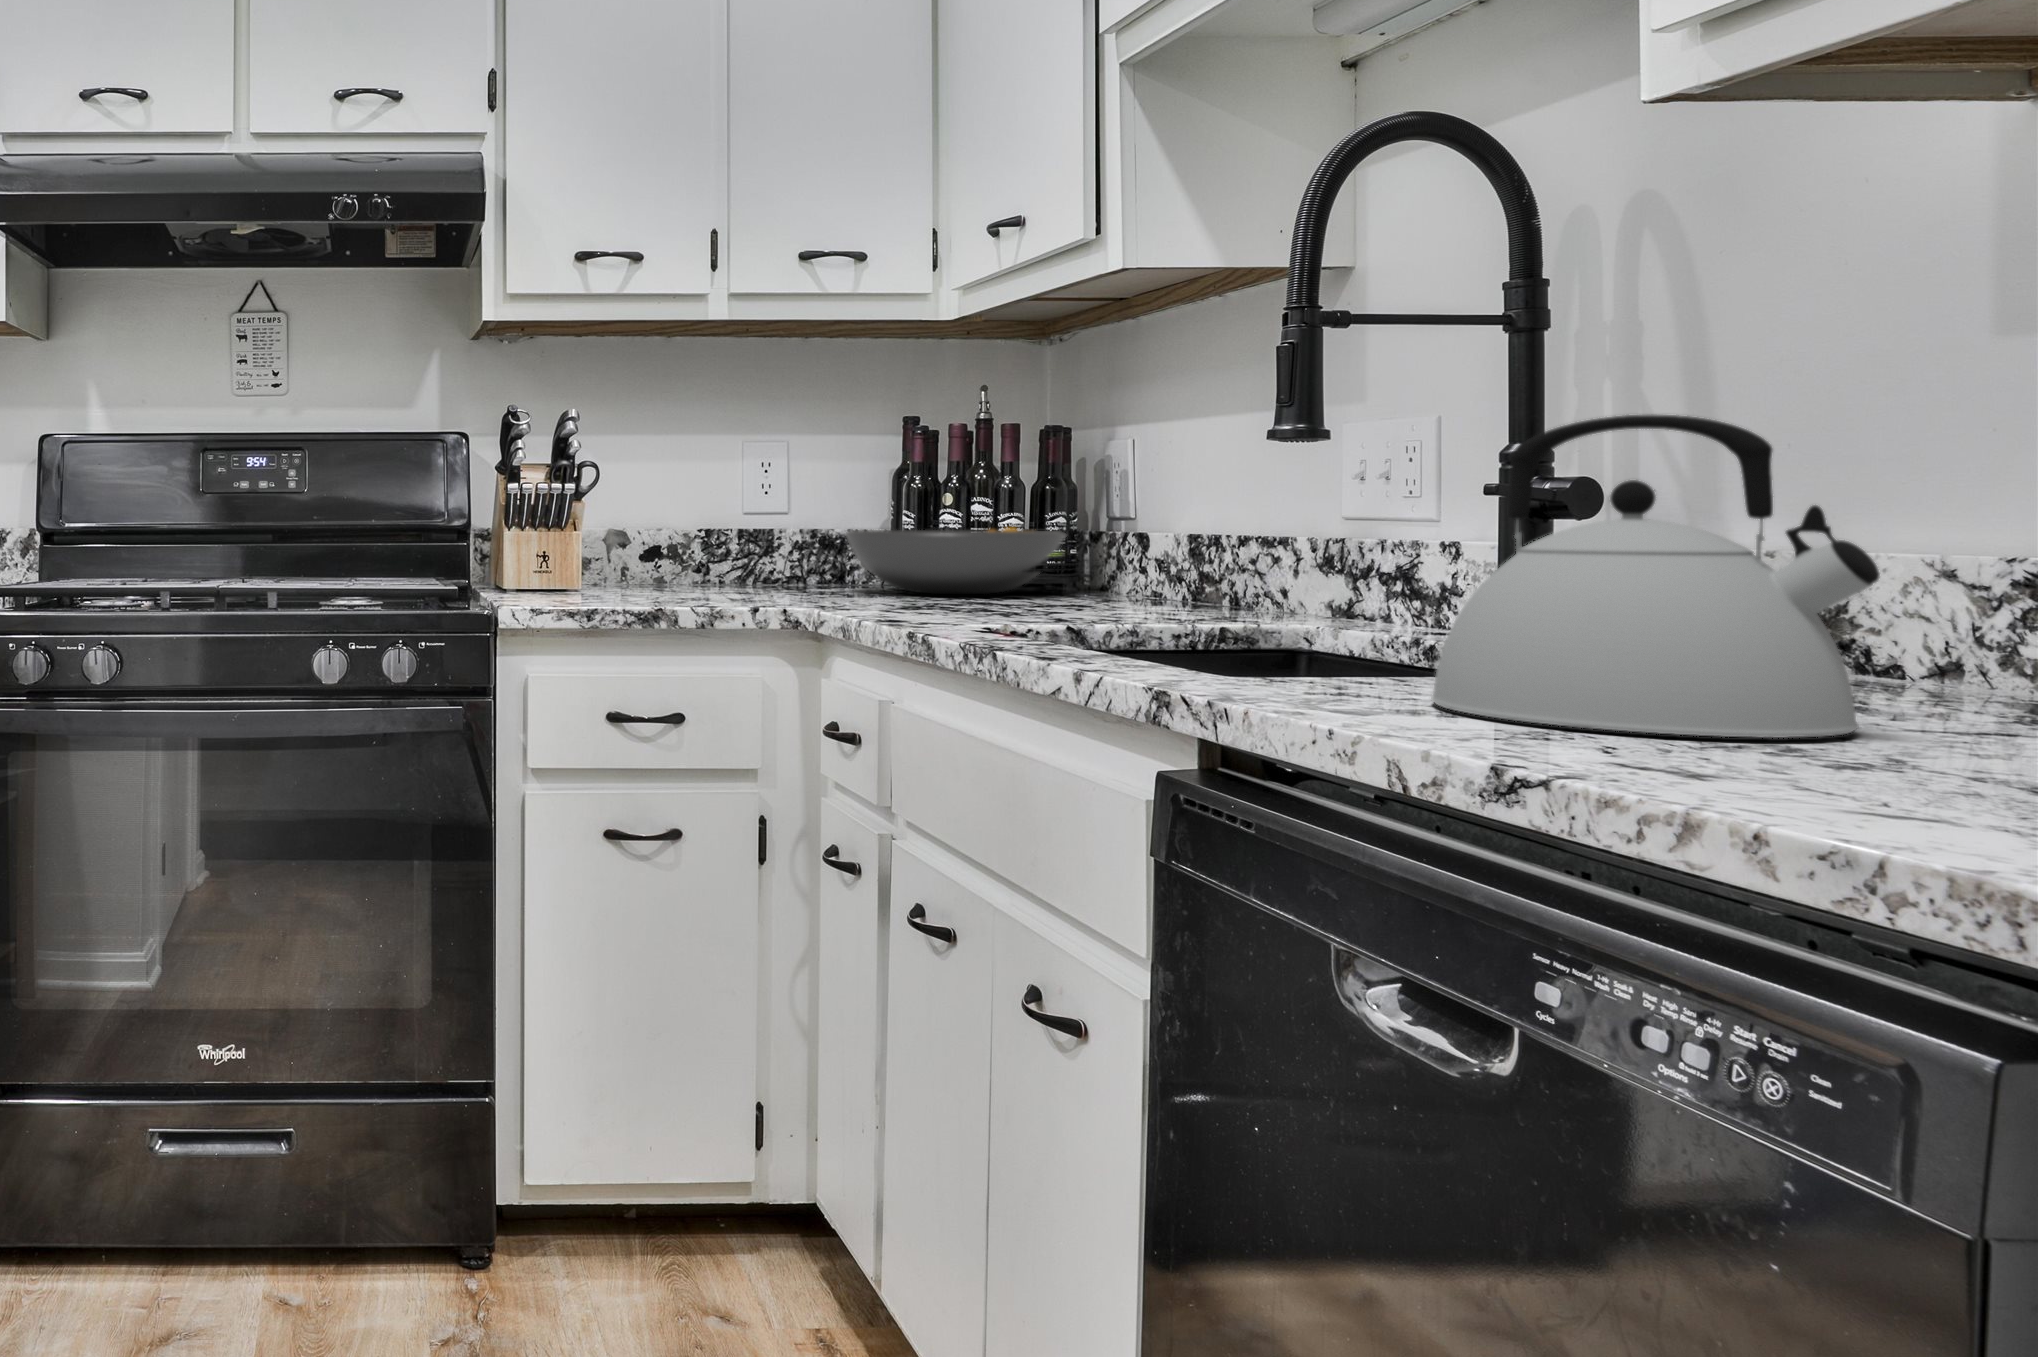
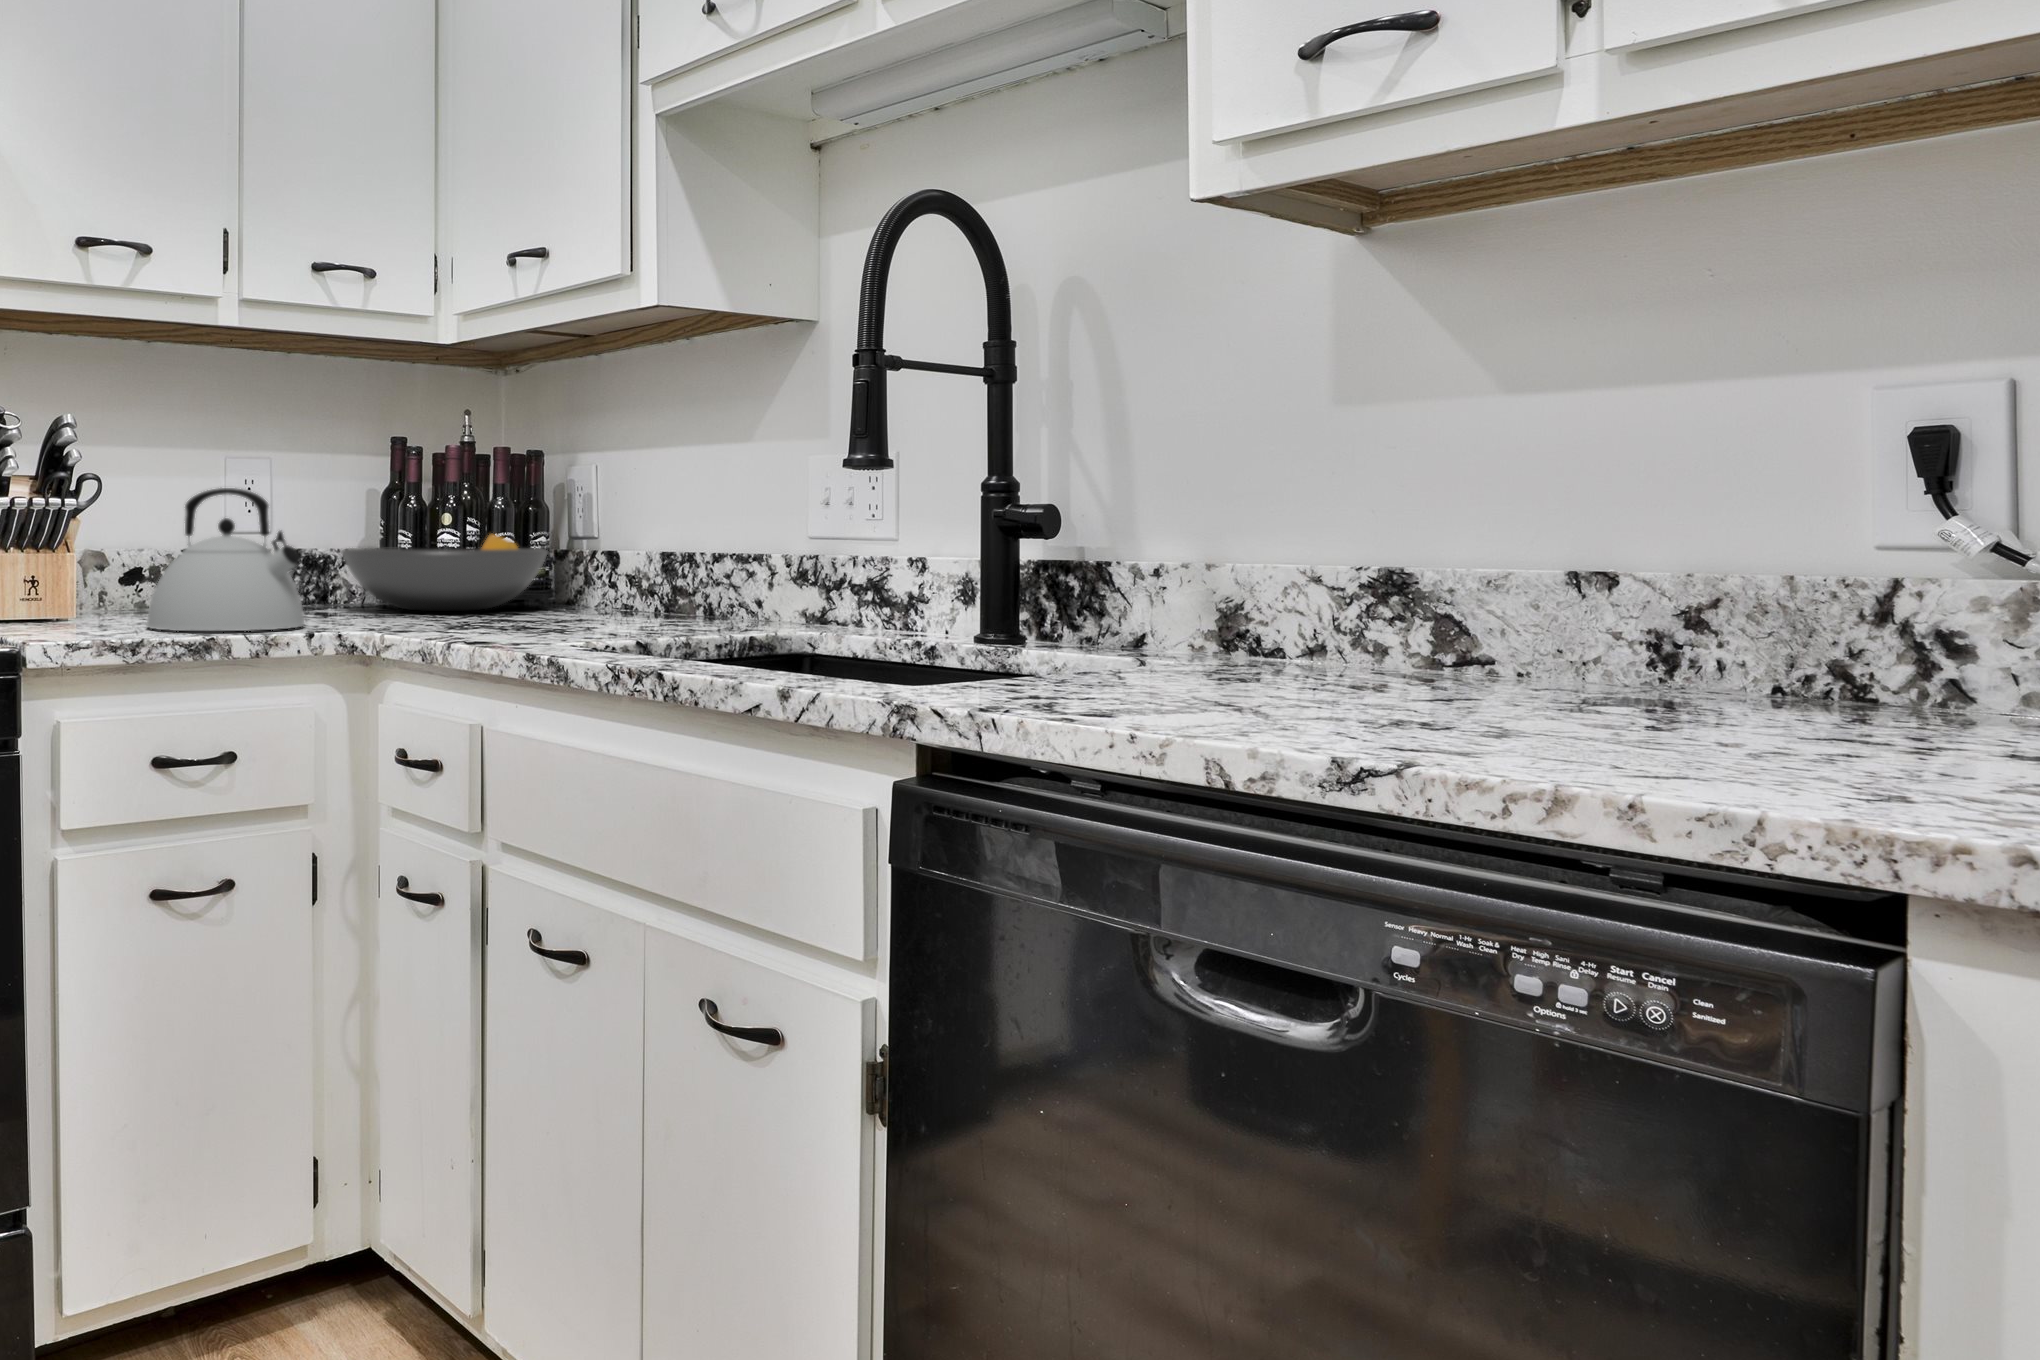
kettle: present [1431,415,1880,738] -> present [147,488,304,631]

